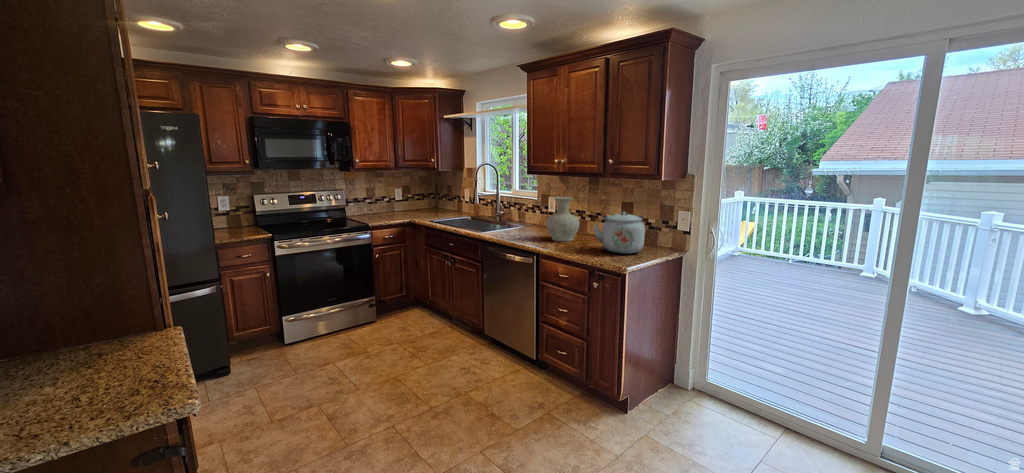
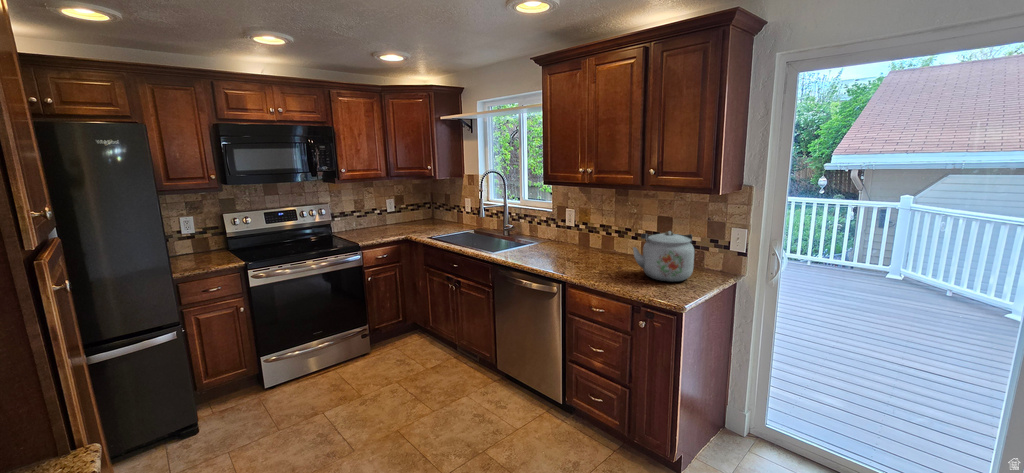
vase: present [547,197,579,241] -> none [570,211,609,264]

